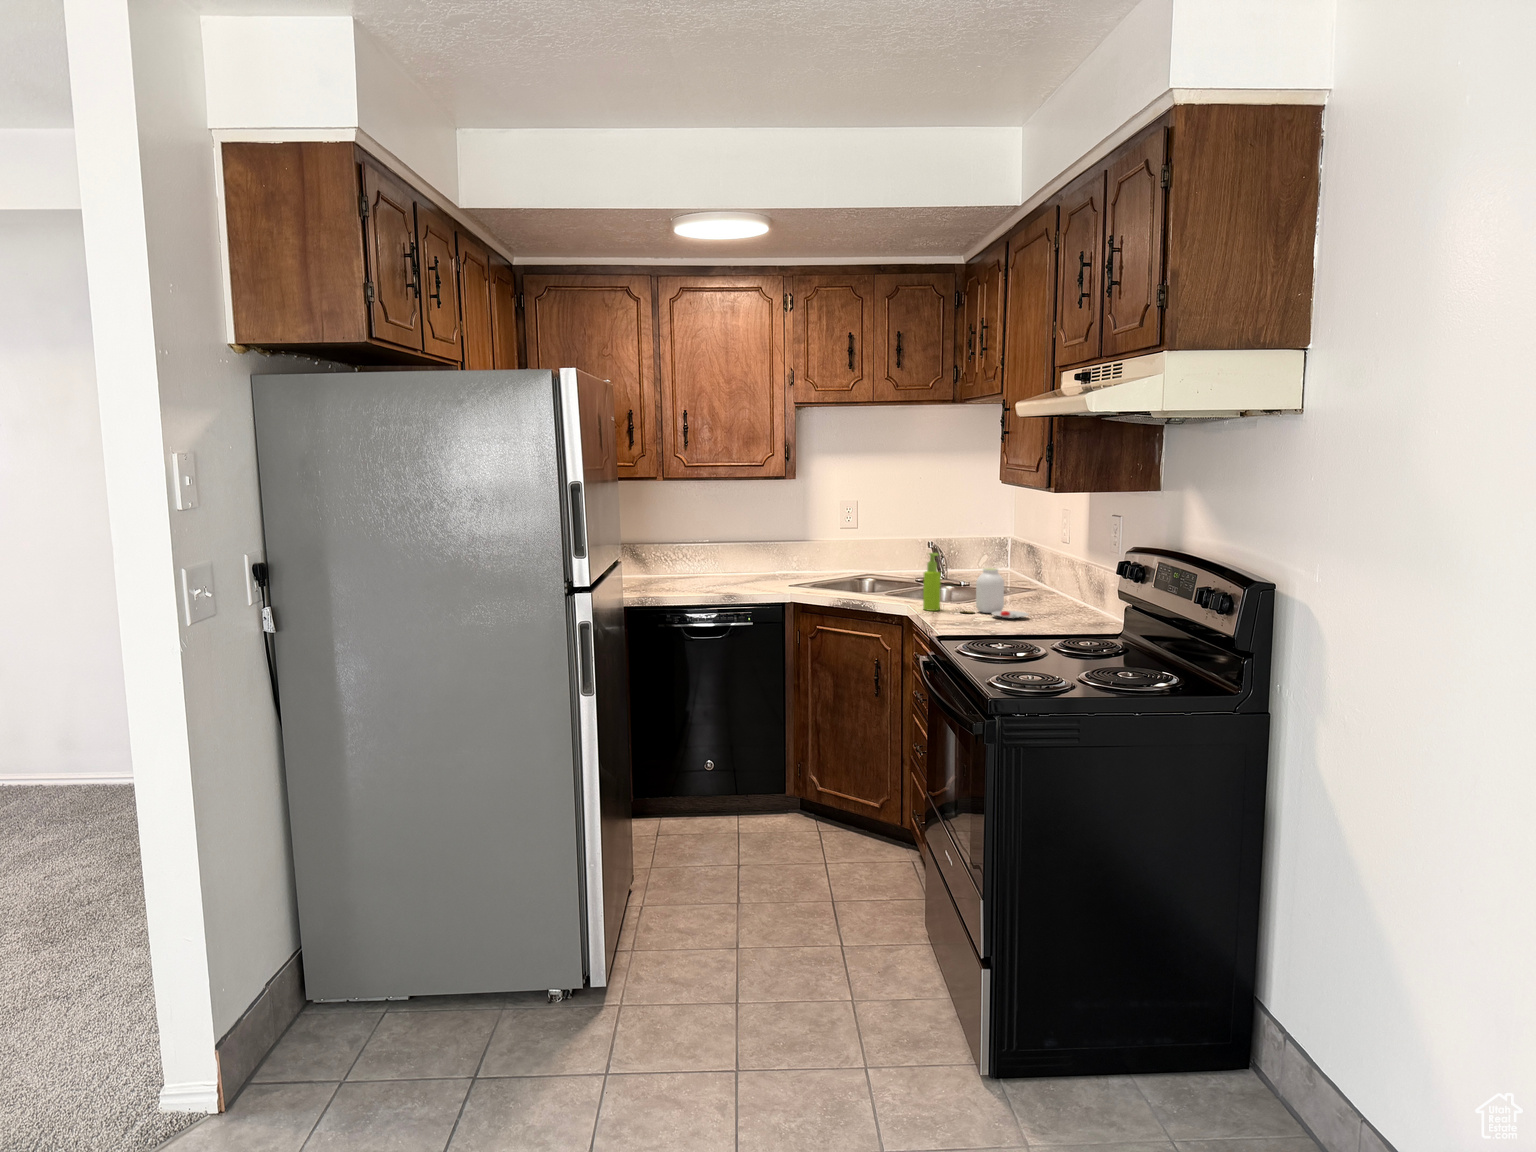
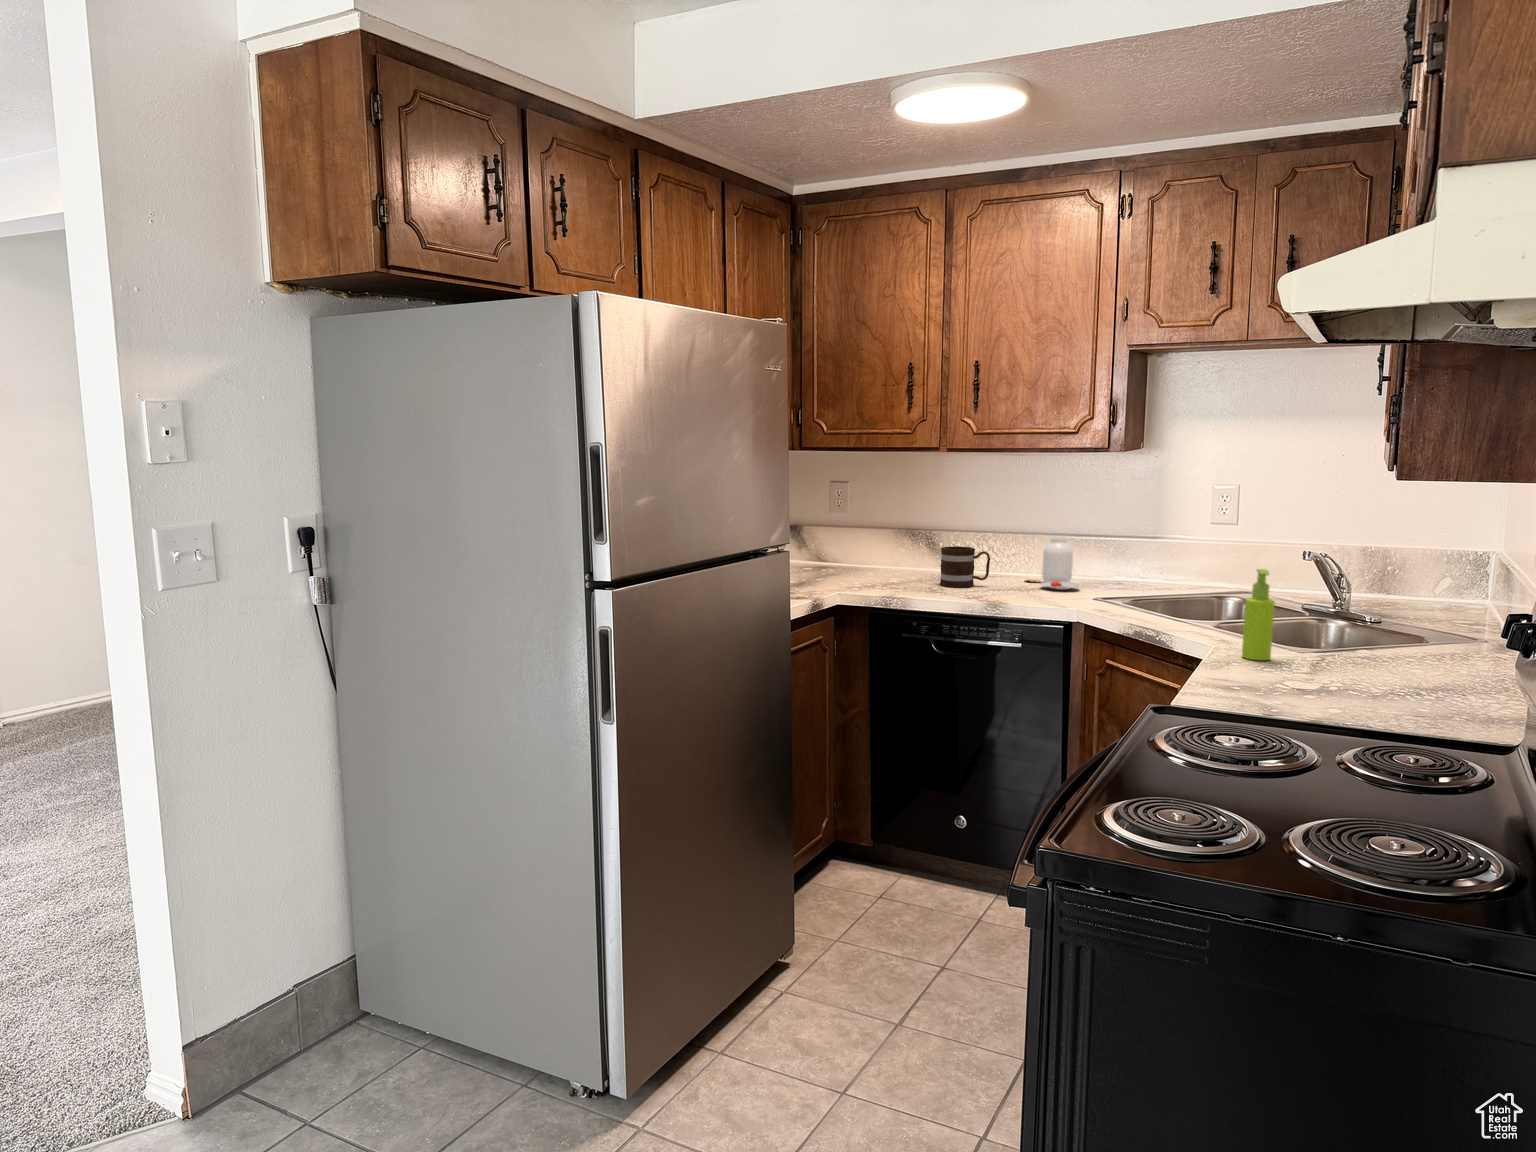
mug: none [664,555,701,587] -> present [940,546,990,588]
jar: present [966,568,1028,618] -> present [1029,537,1079,590]

